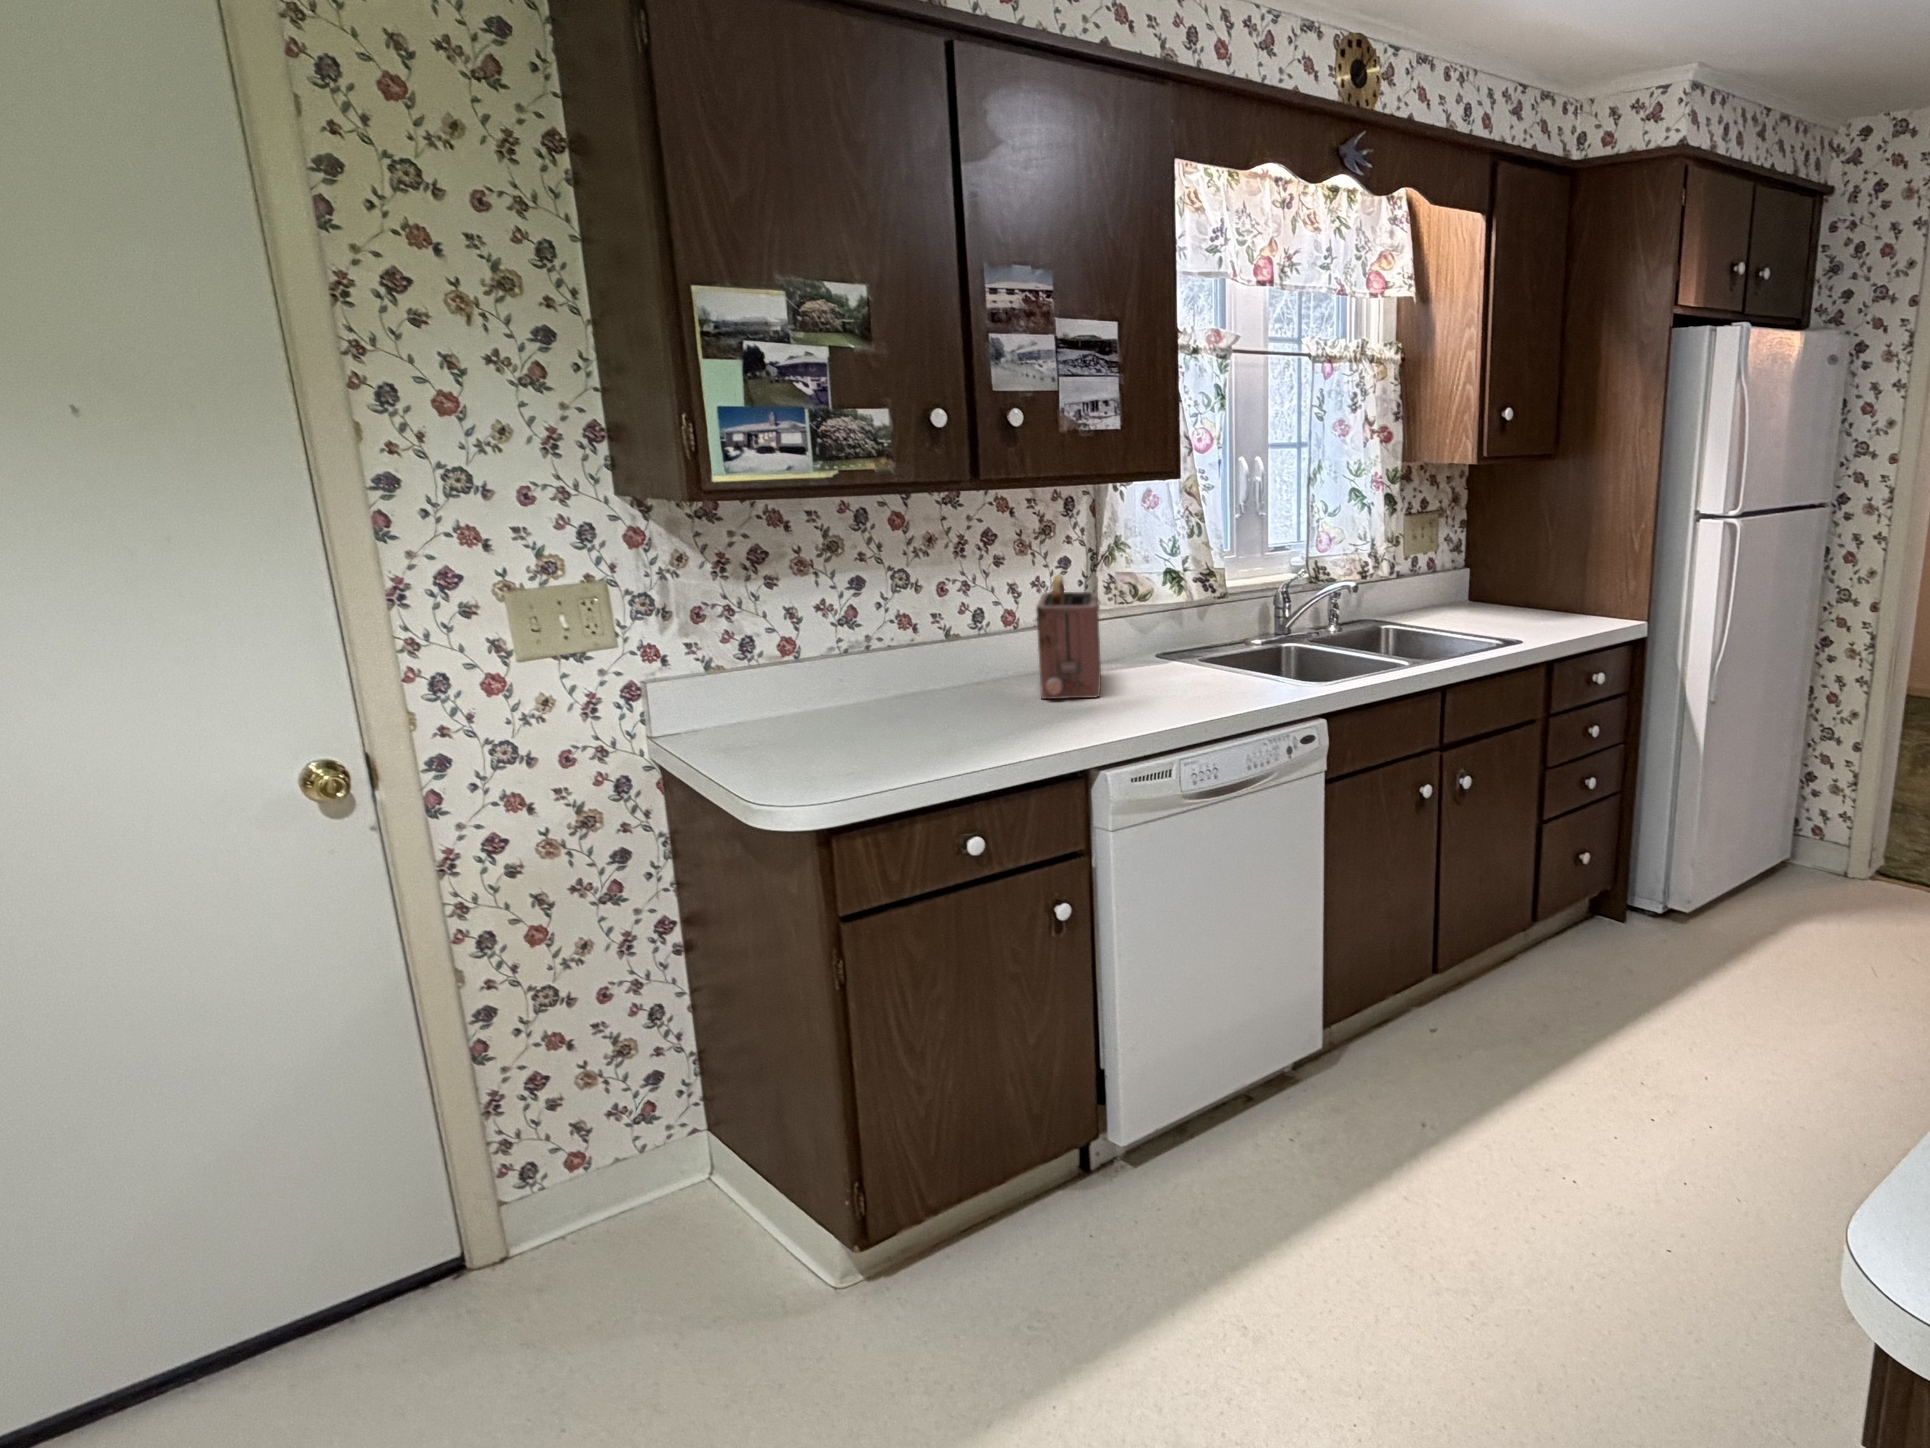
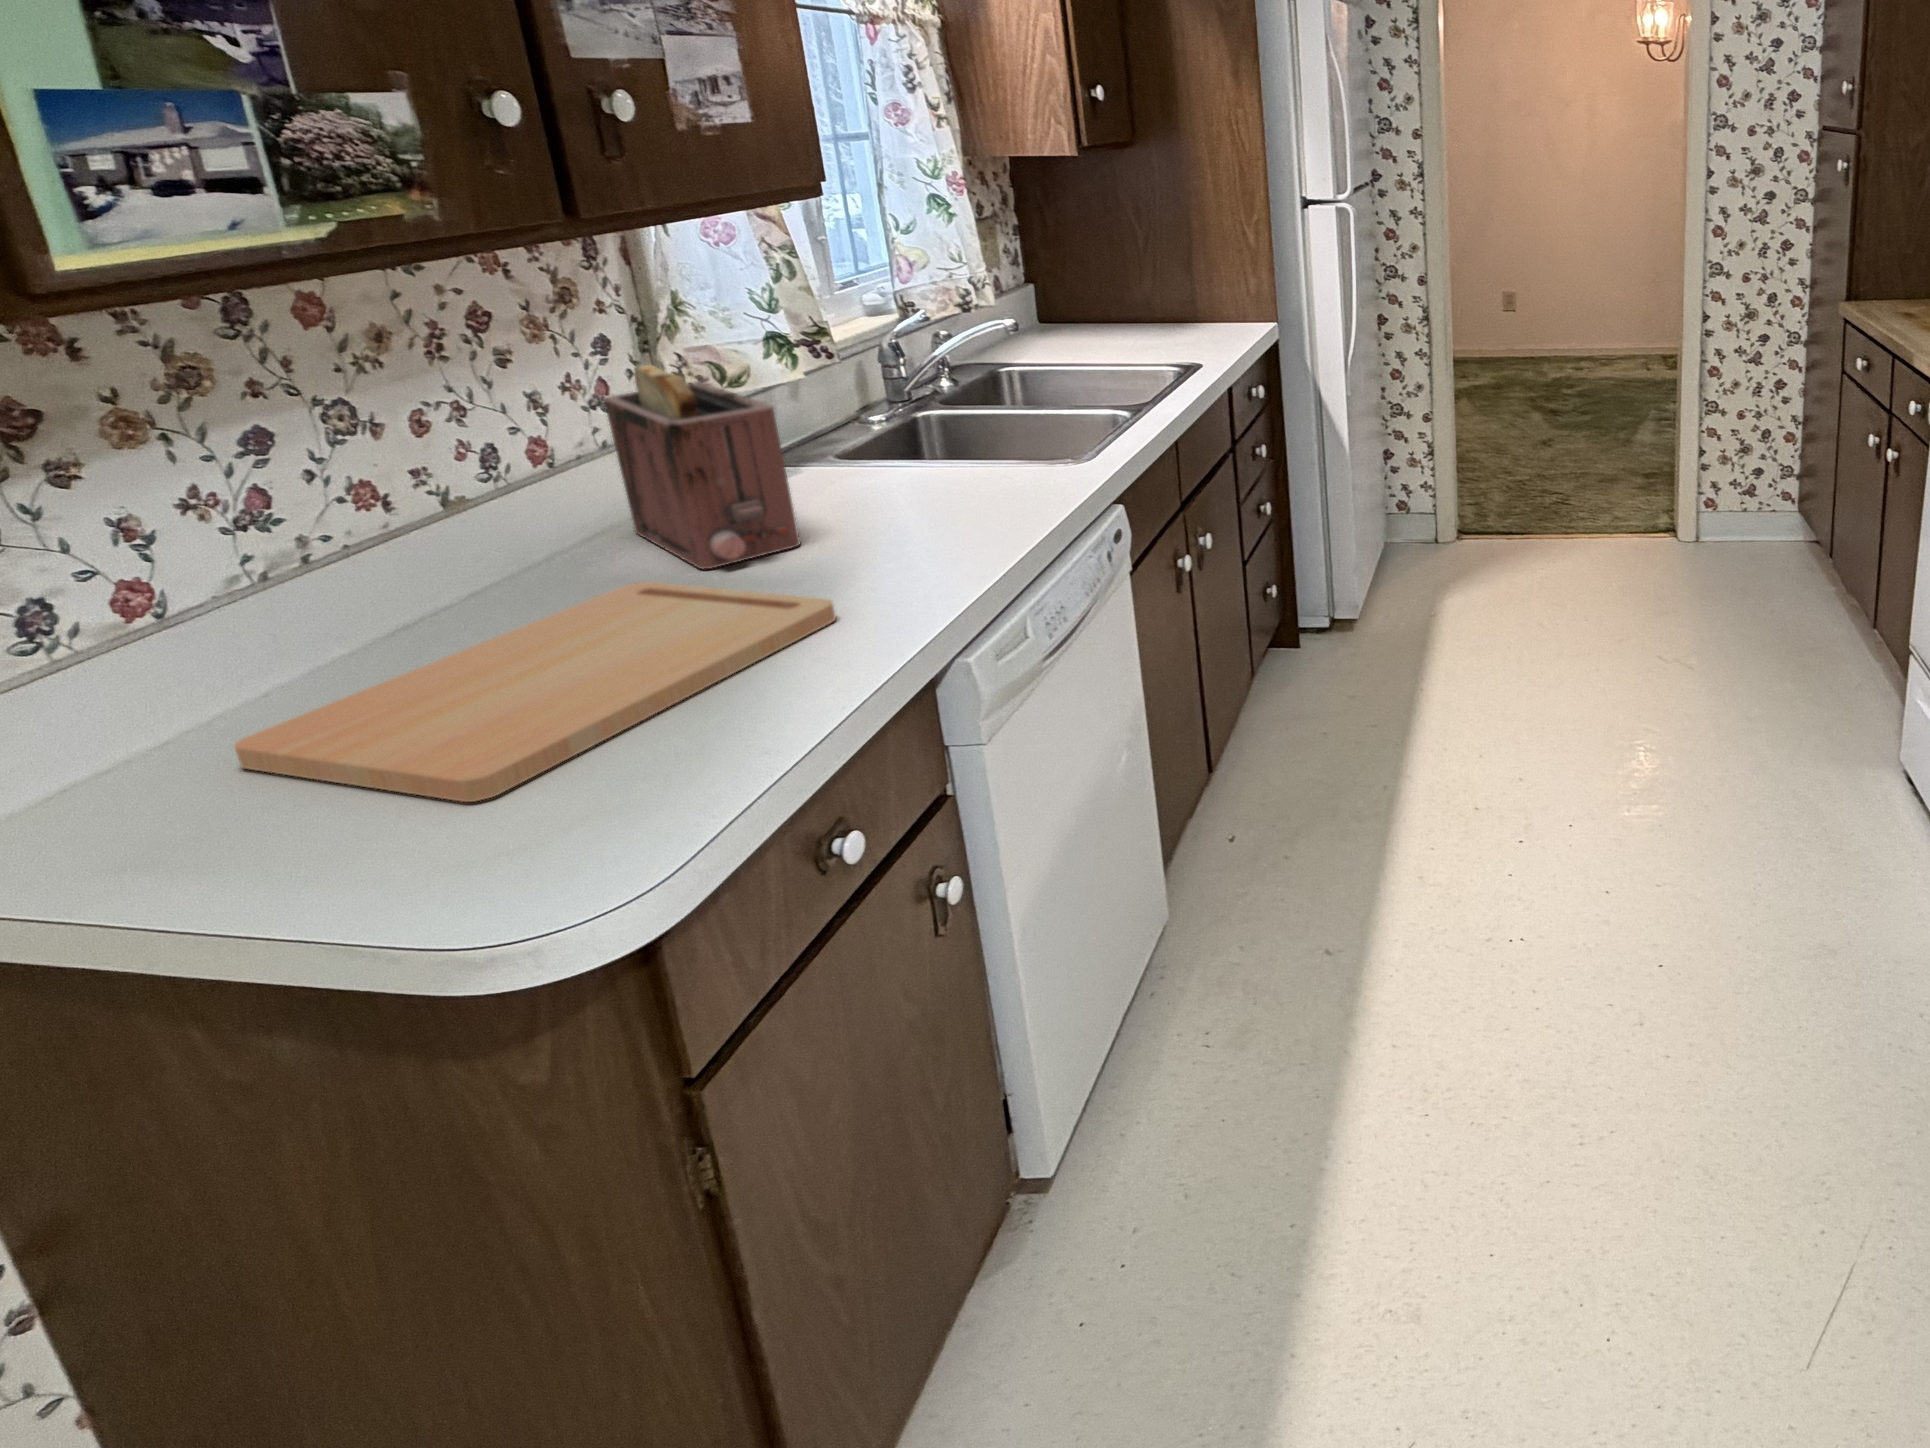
cutting board: none [787,695,1053,761] -> present [234,582,836,802]

